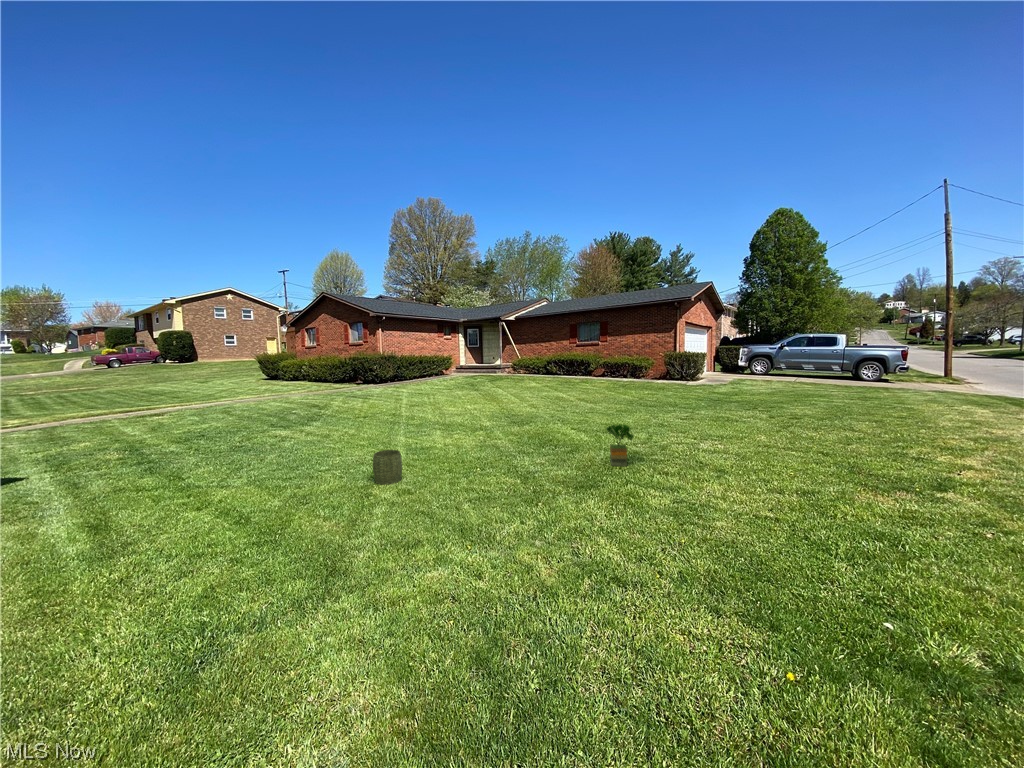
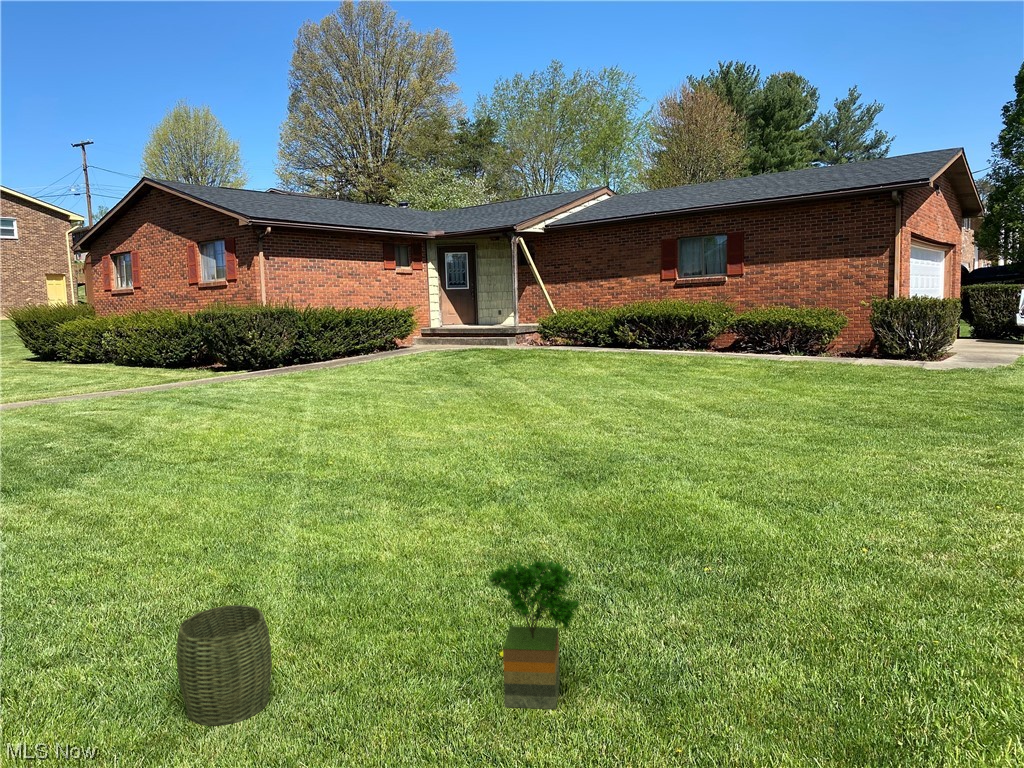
potted tree: present [606,424,634,466] -> present [488,560,580,709]

